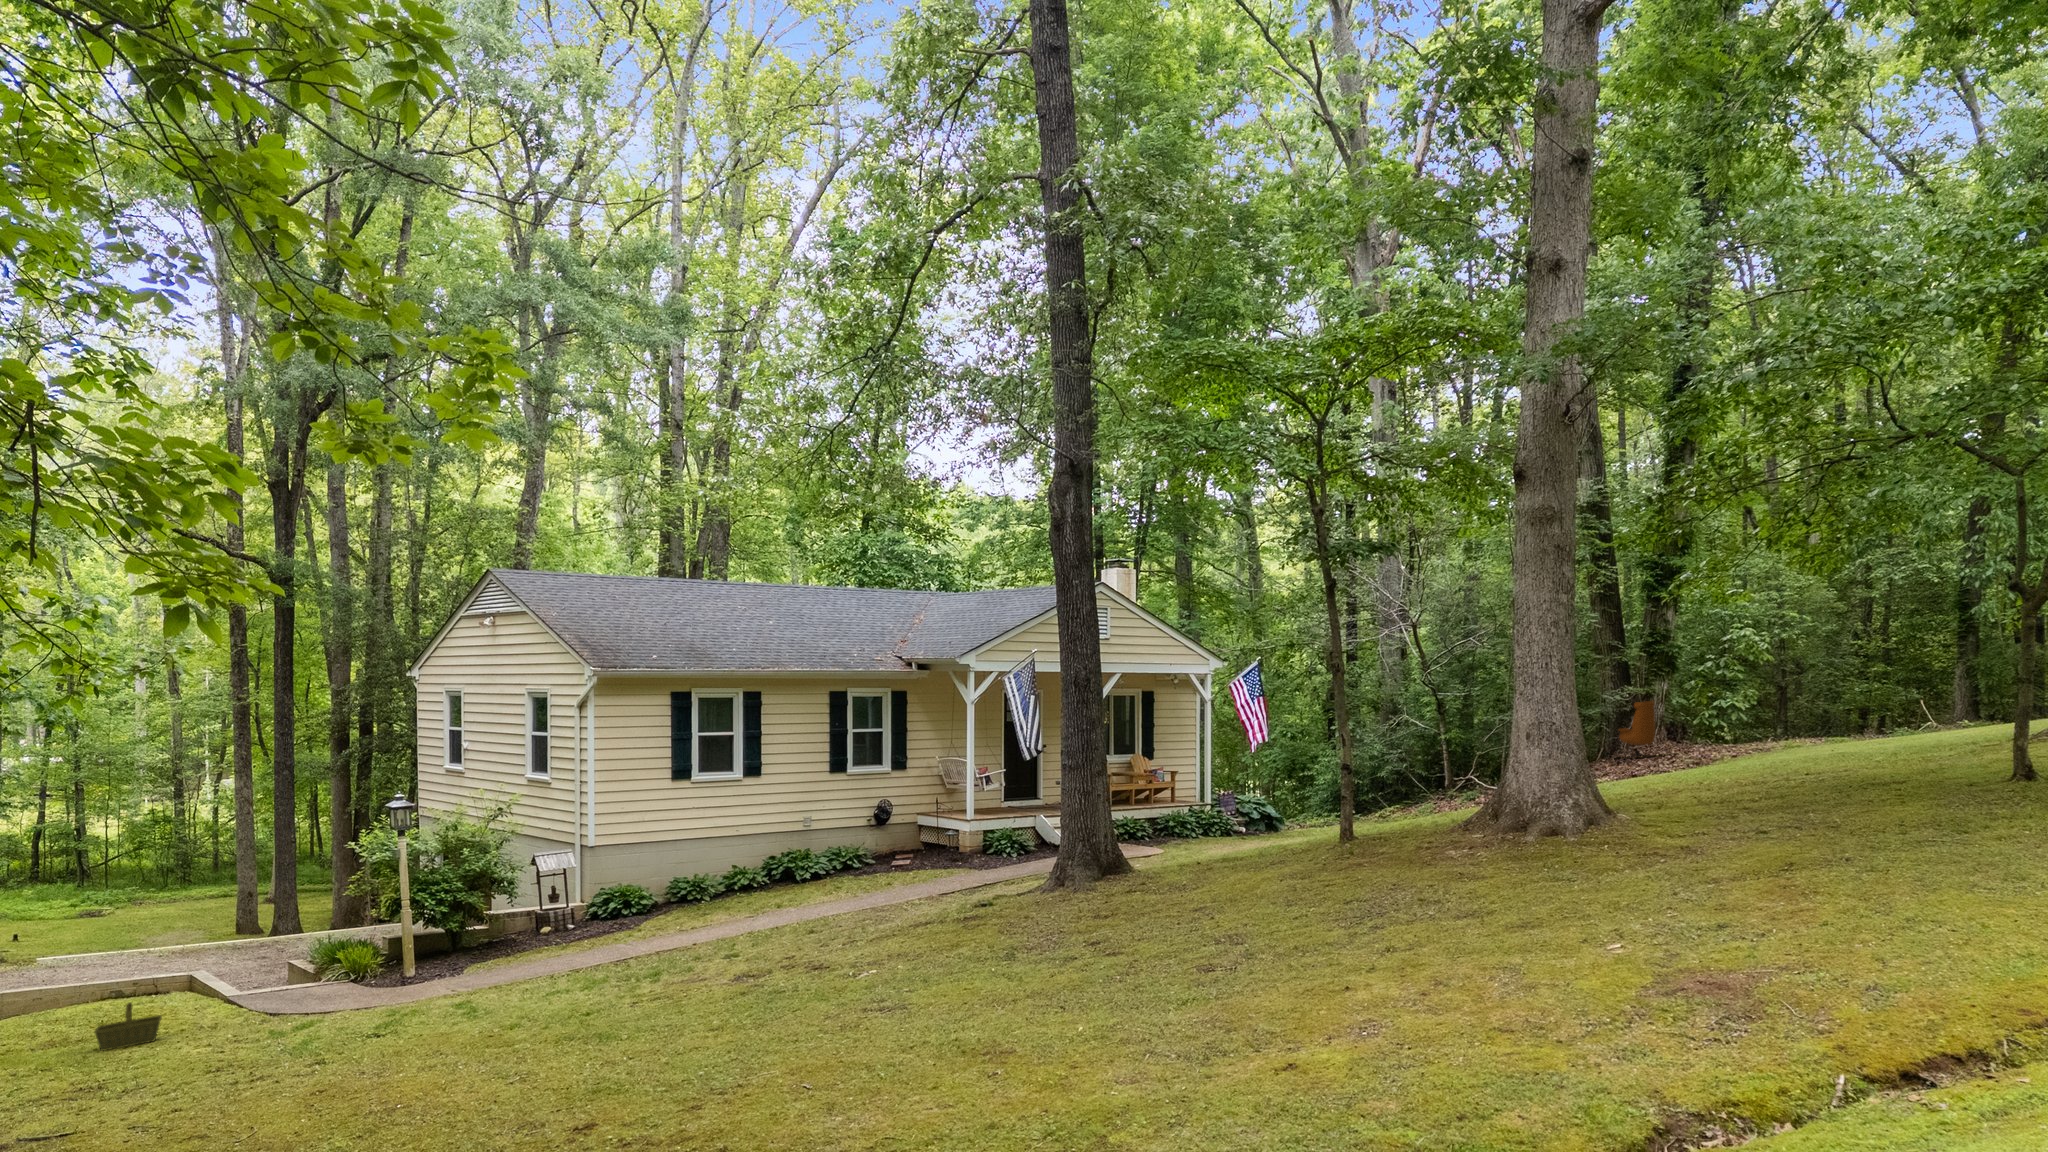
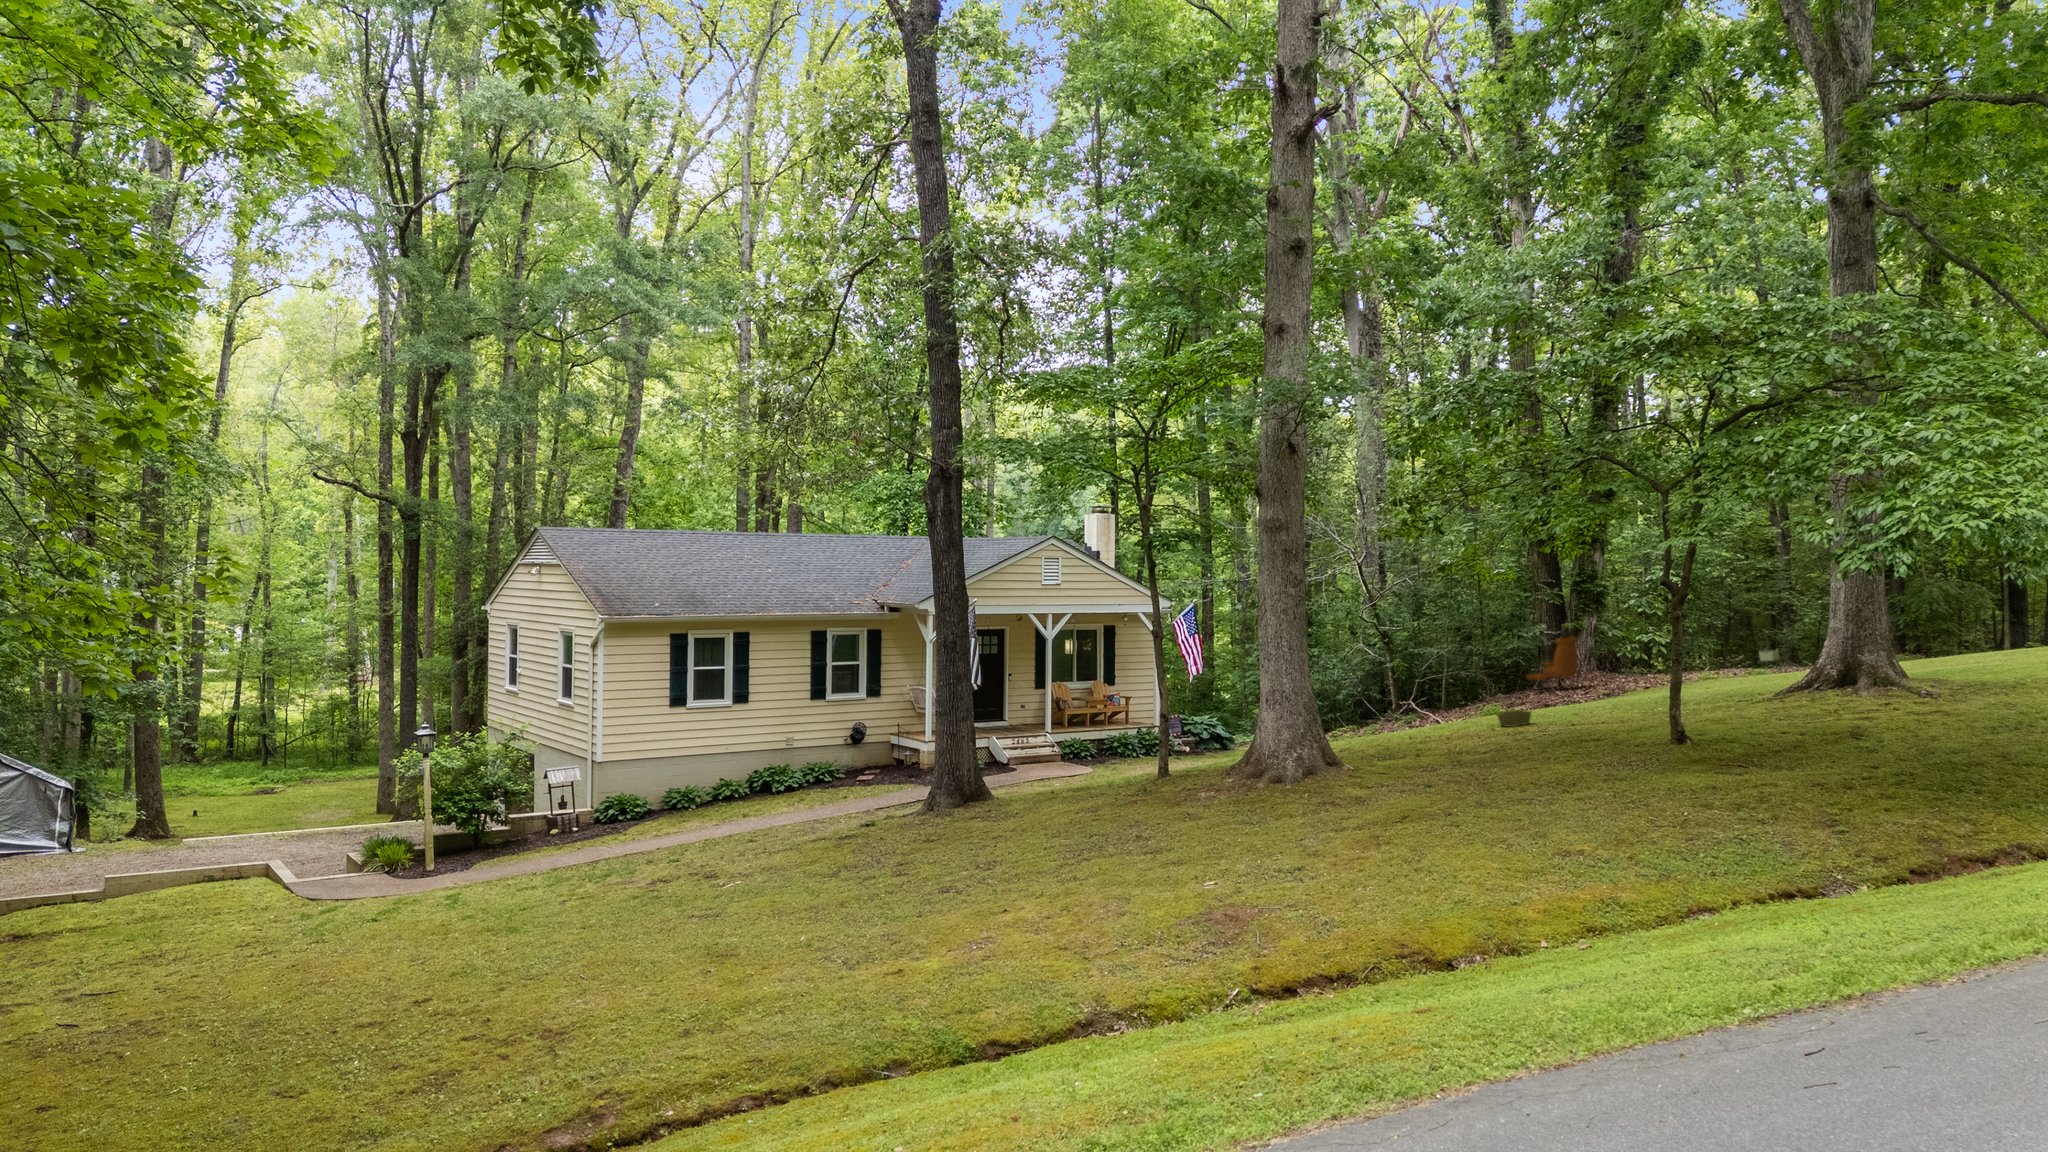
potted tree: none [1799,684,1831,731] -> present [1751,617,1780,661]
basket: present [95,1003,162,1051] -> present [1497,709,1531,727]

